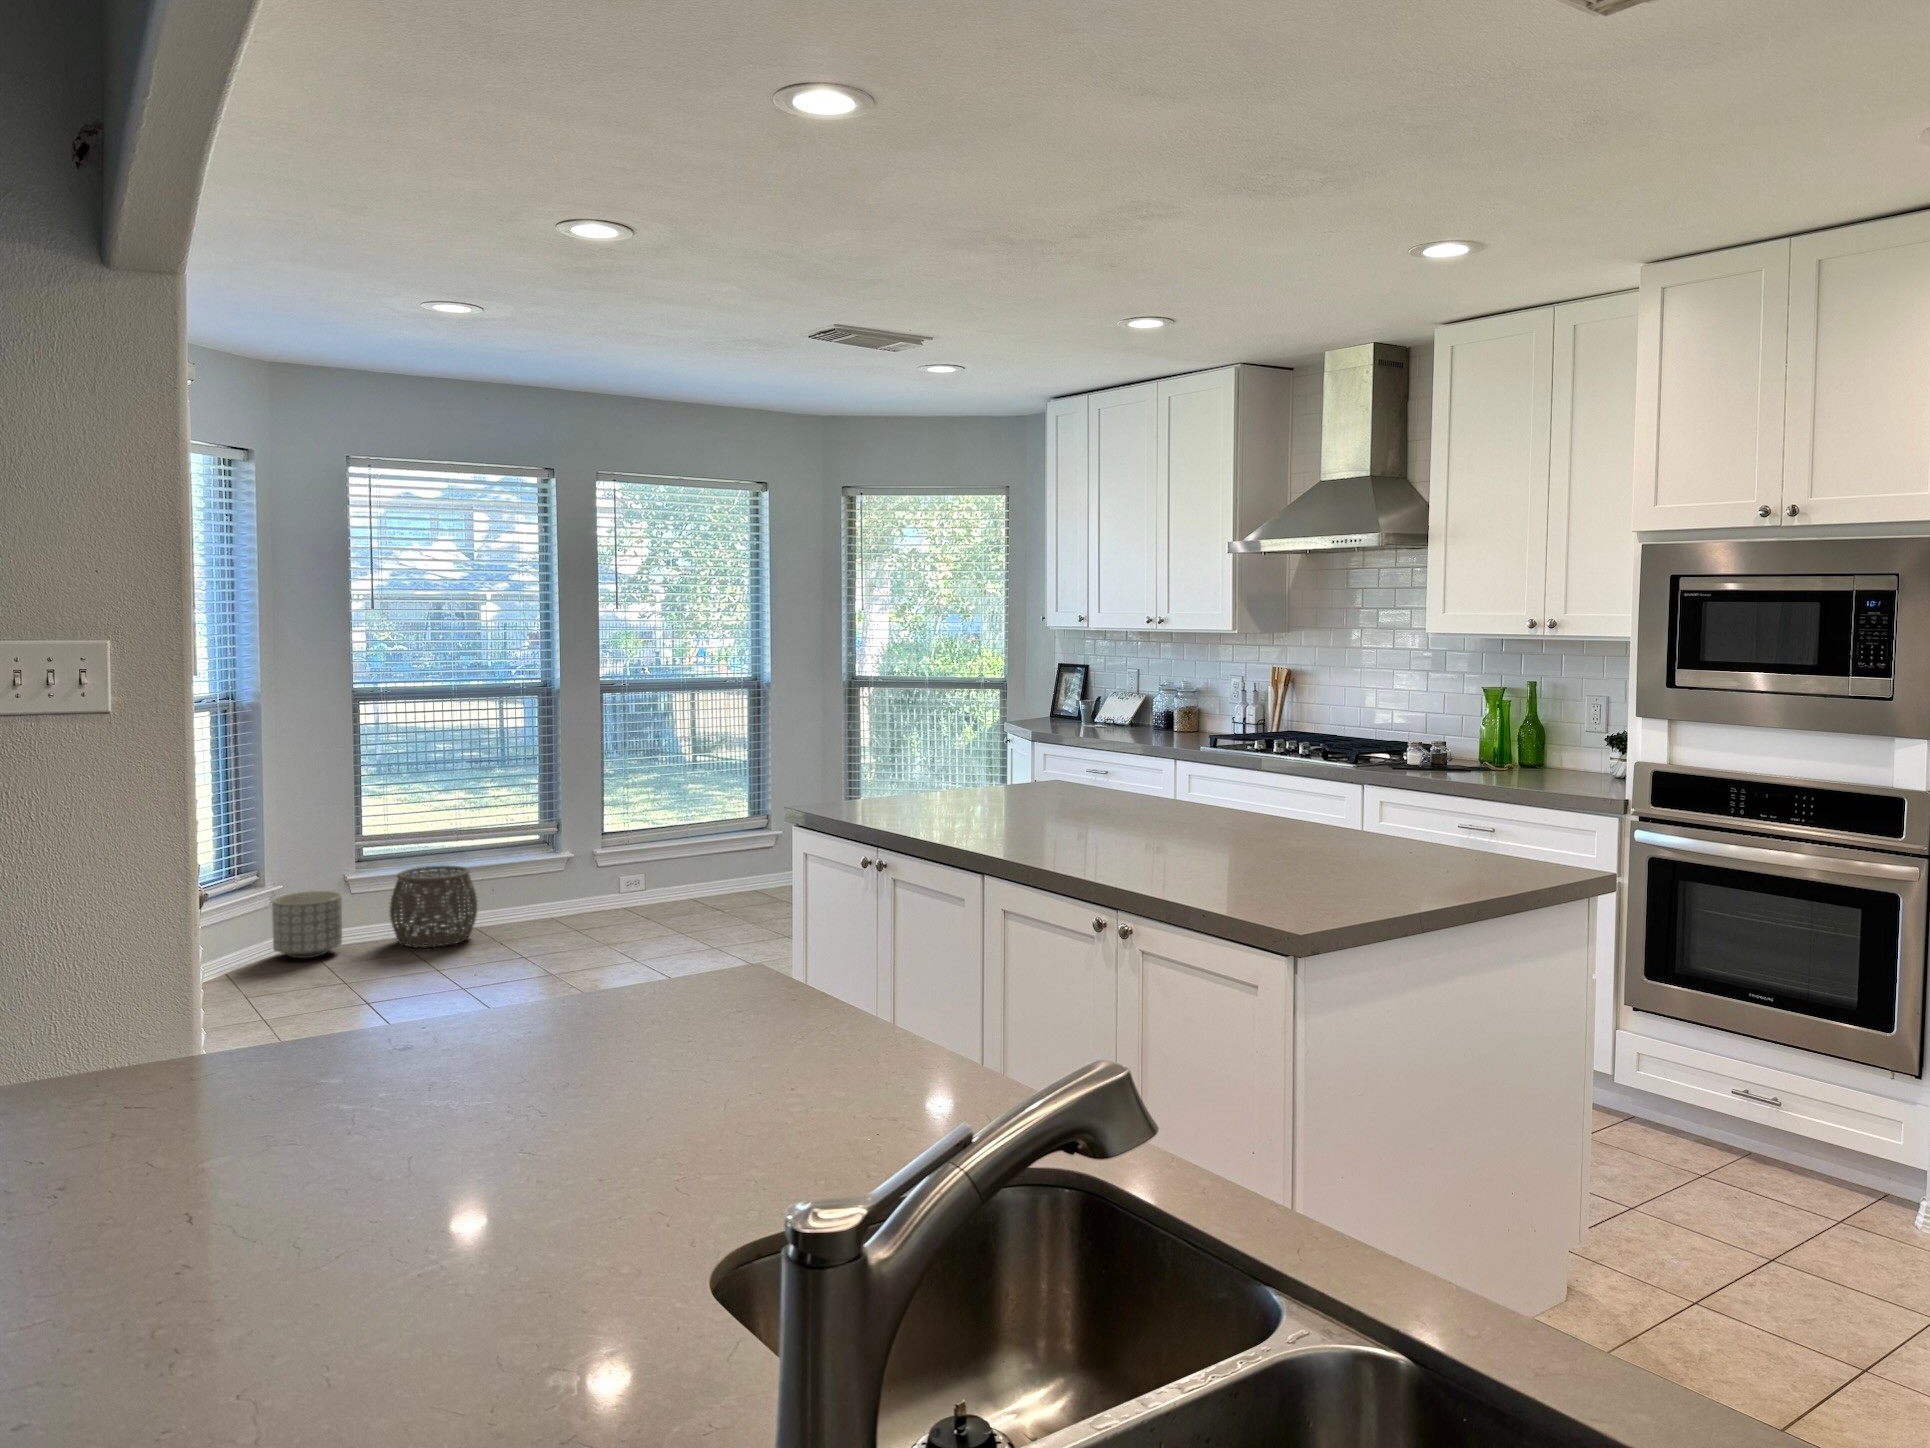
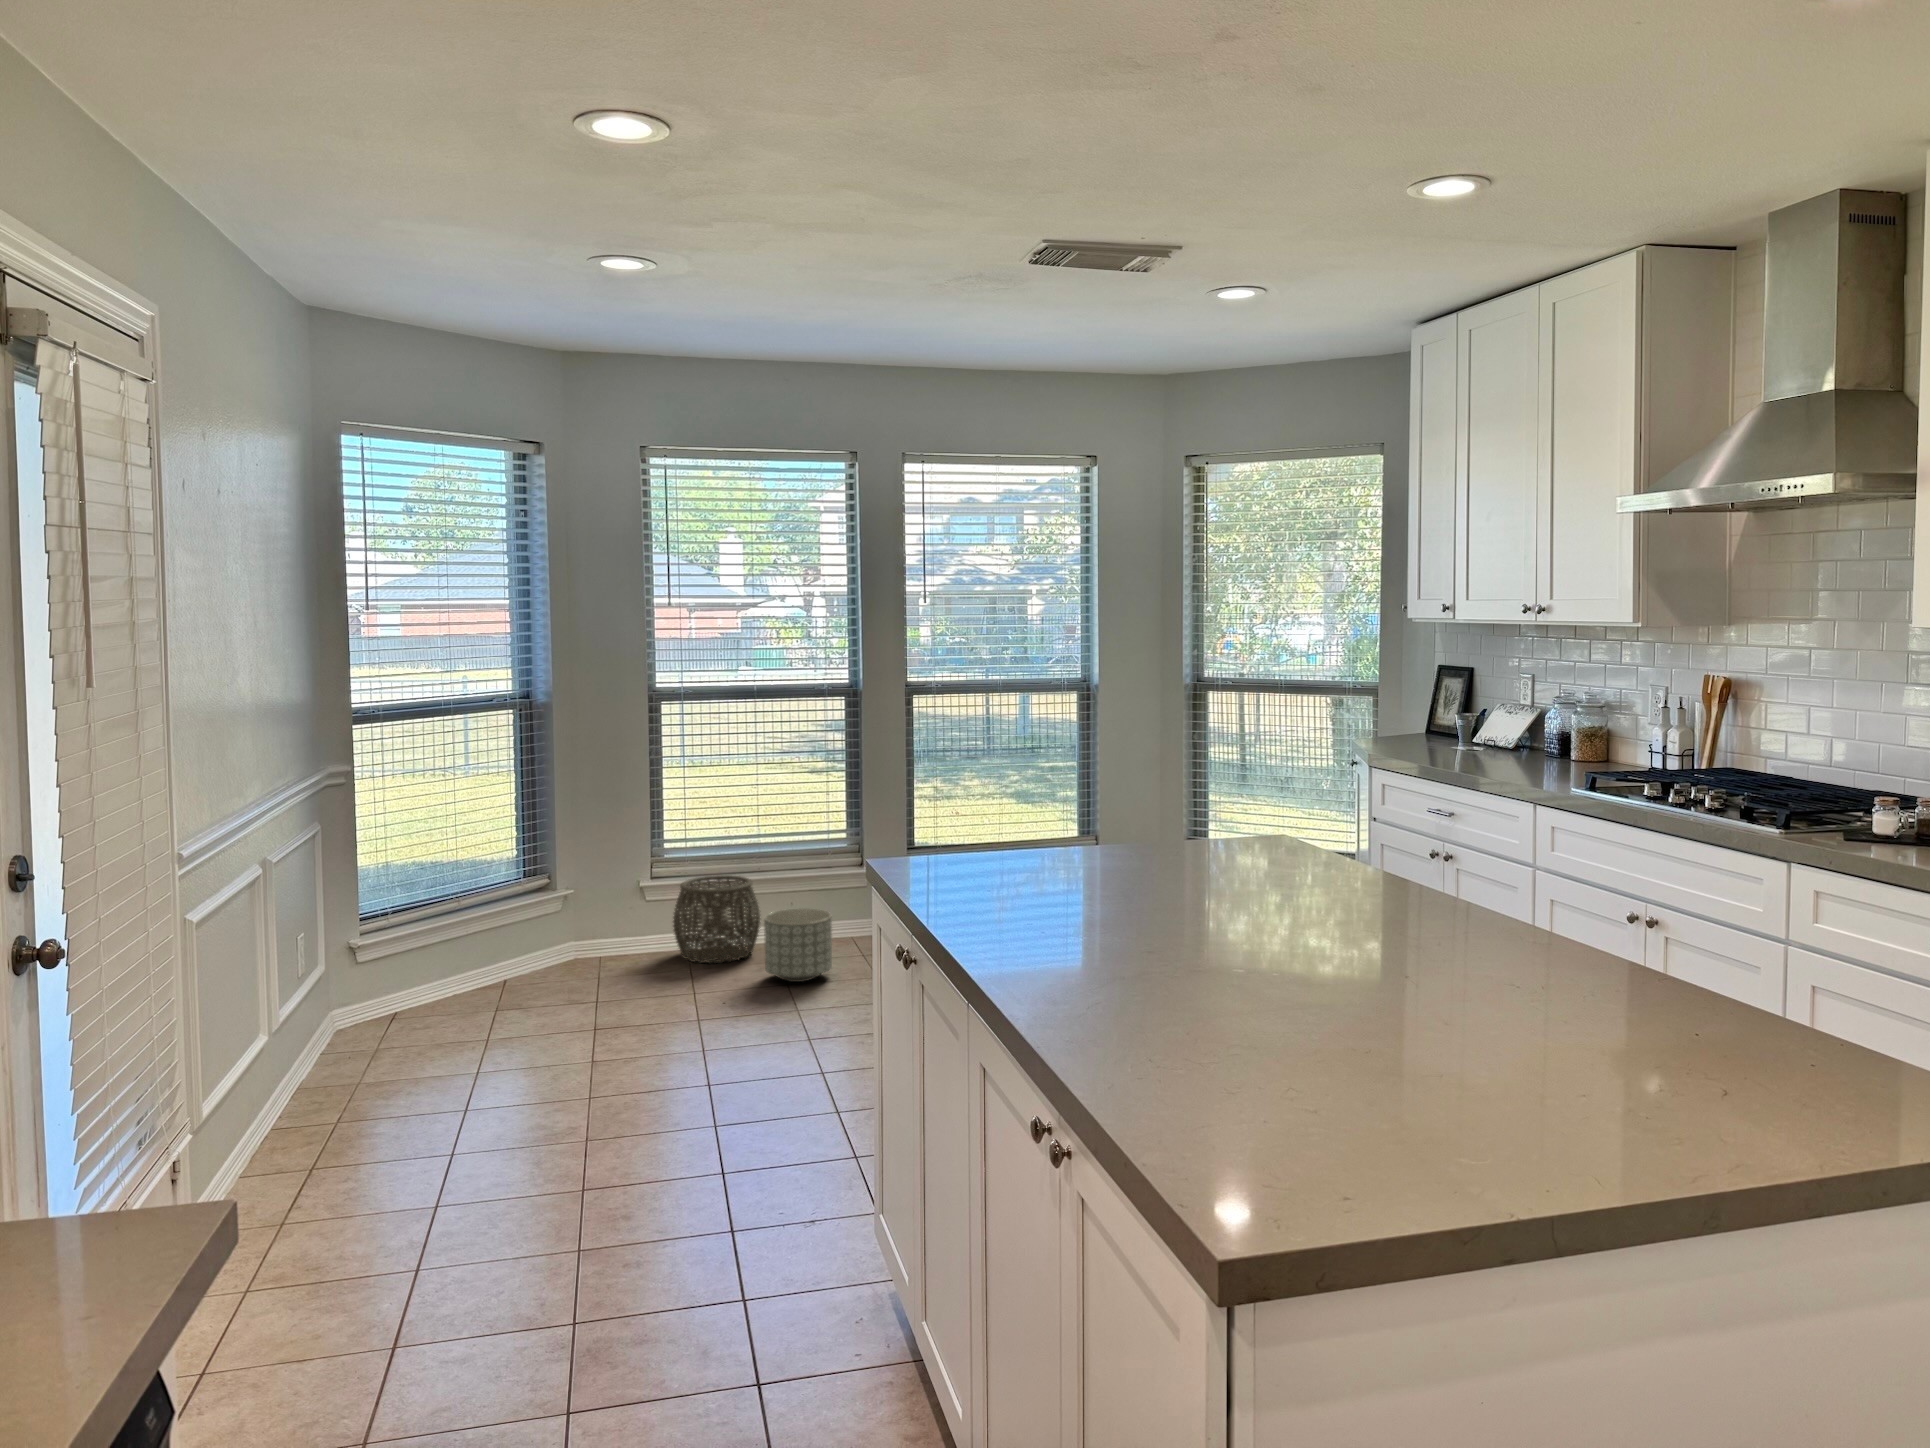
planter: present [272,891,342,959] -> present [764,908,832,982]

